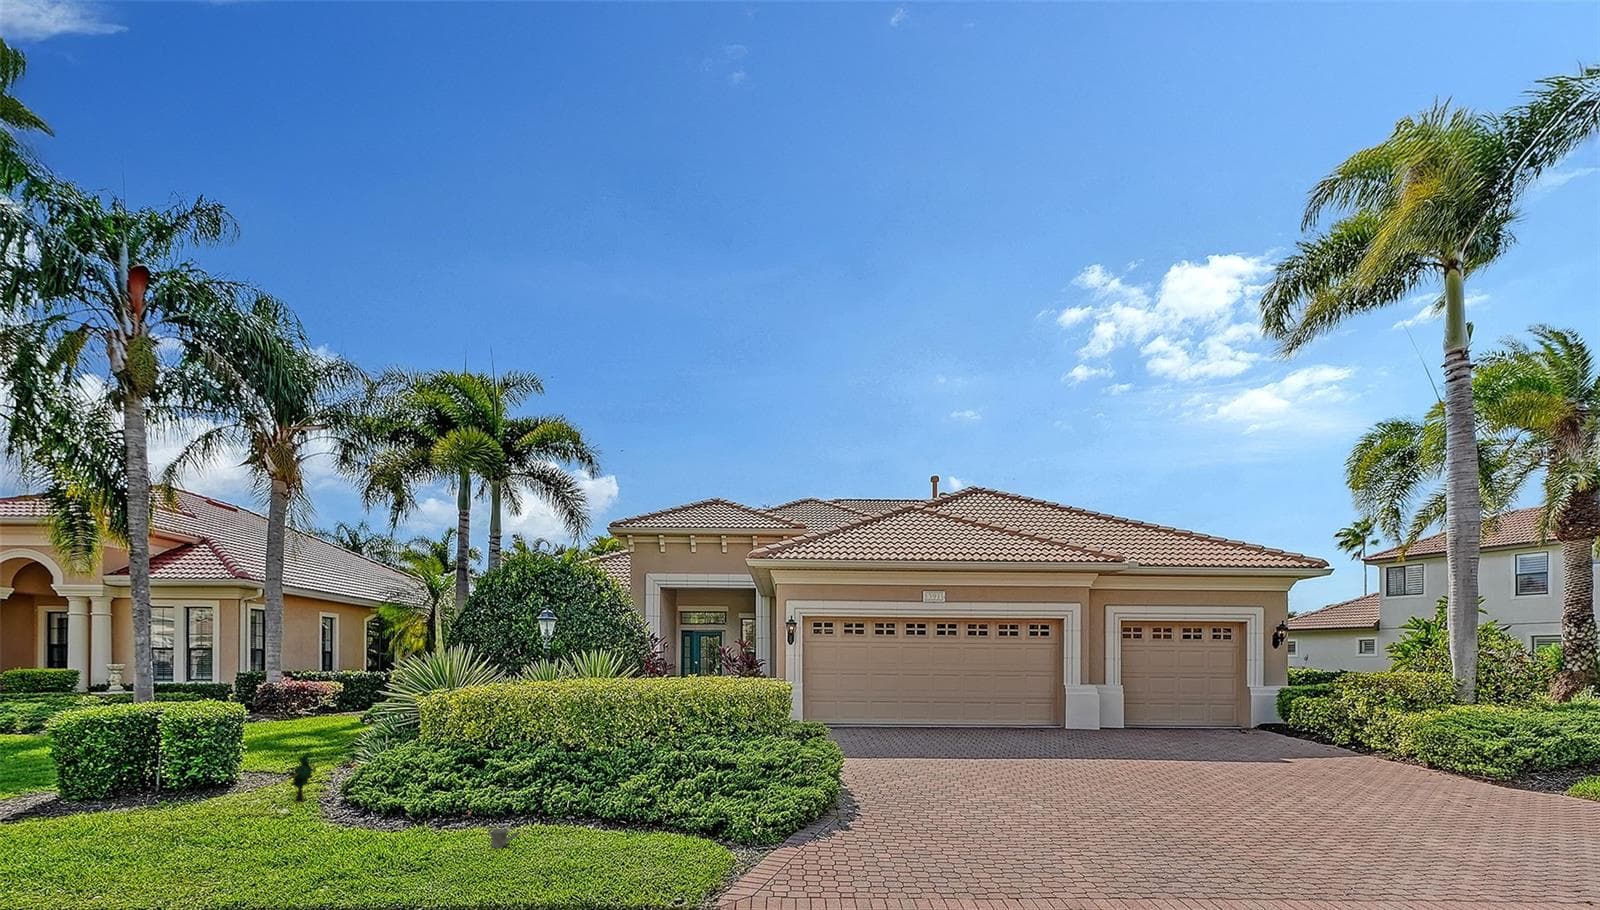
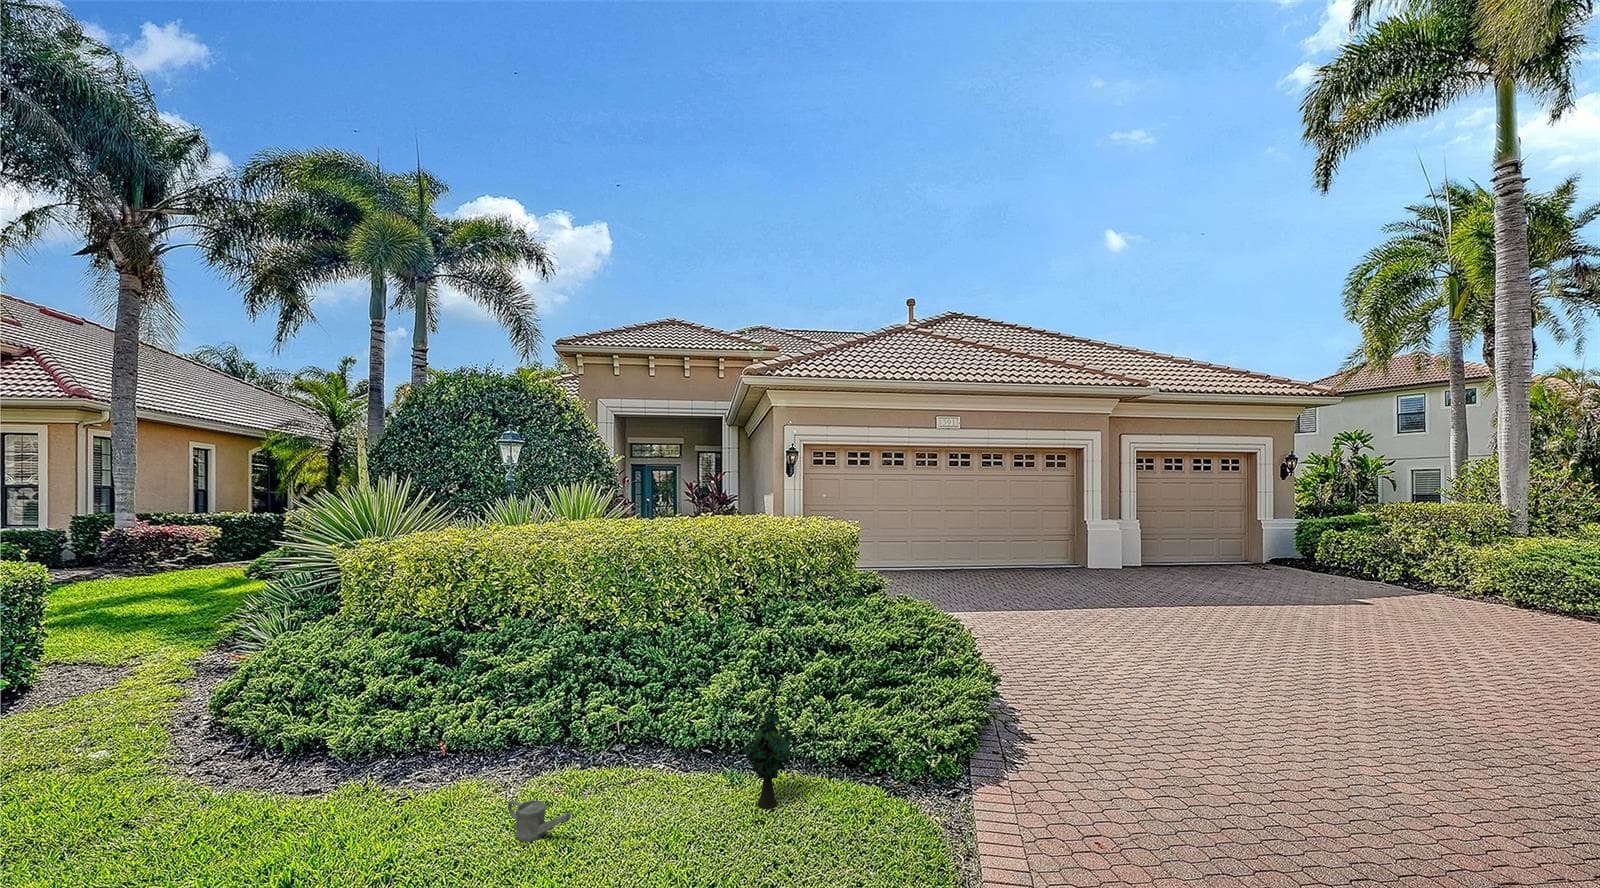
decorative plant: present [287,753,316,803] -> present [742,701,793,809]

